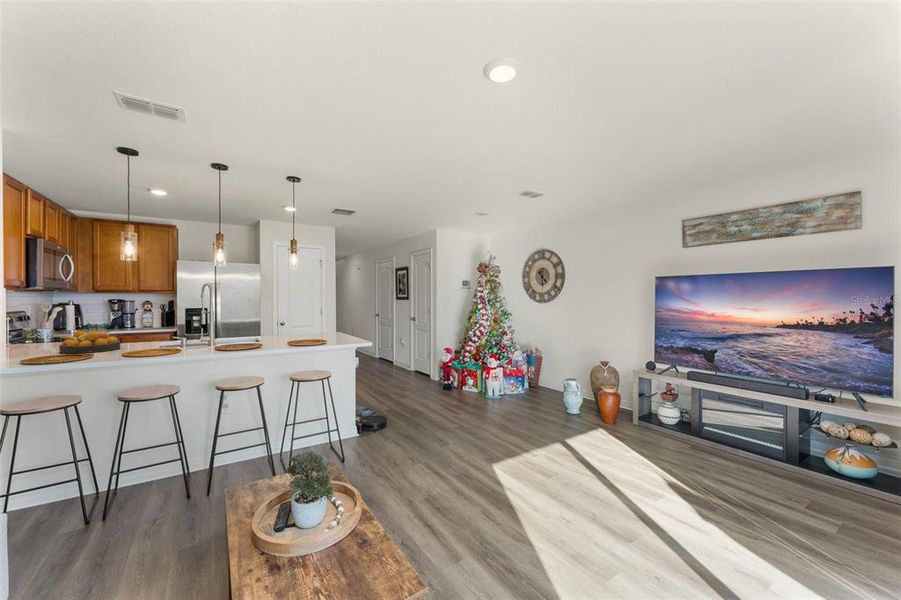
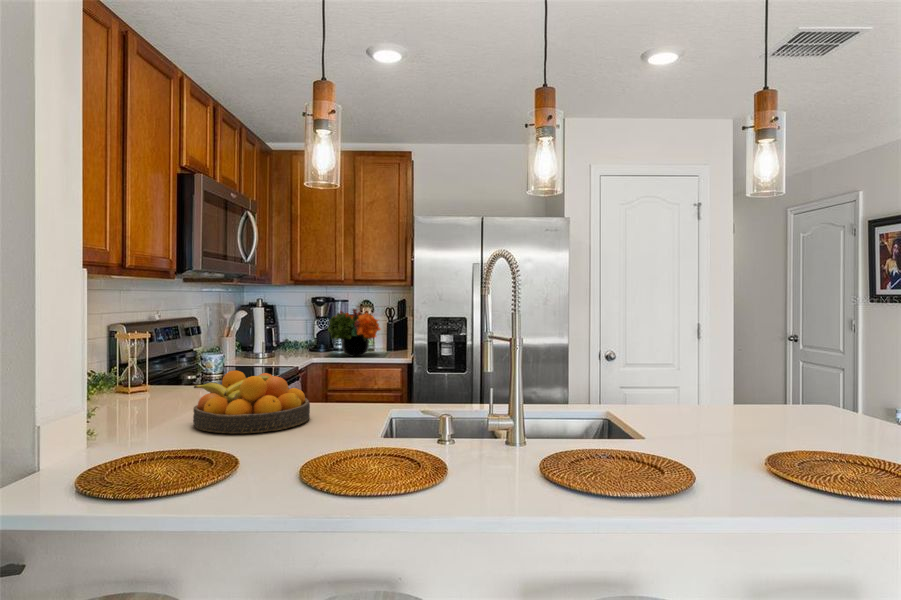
flower arrangement: none [121,305,158,330] -> present [328,309,381,356]

